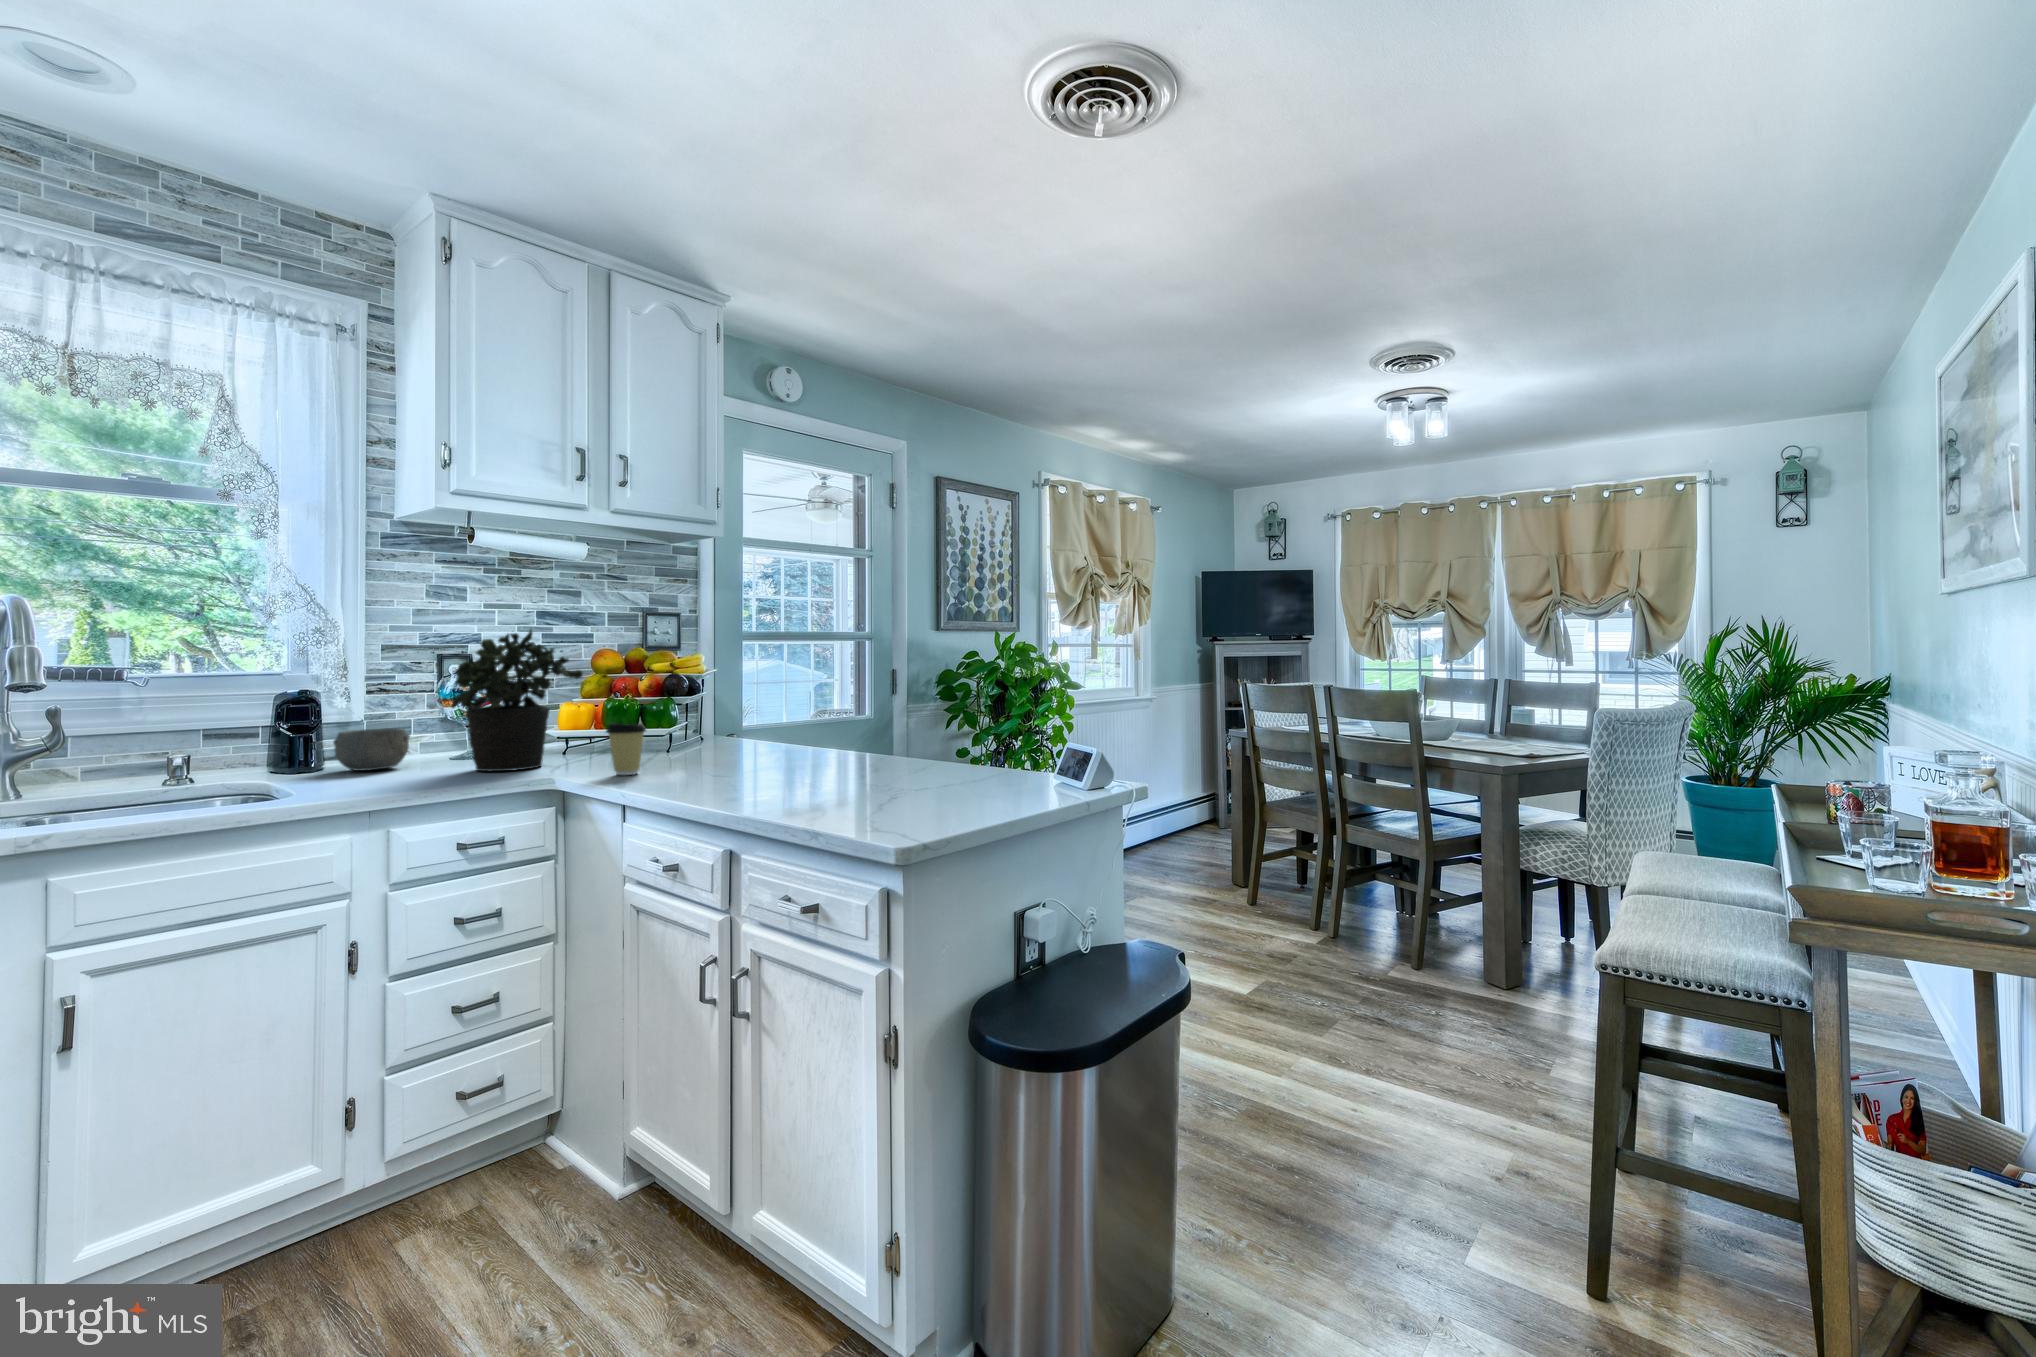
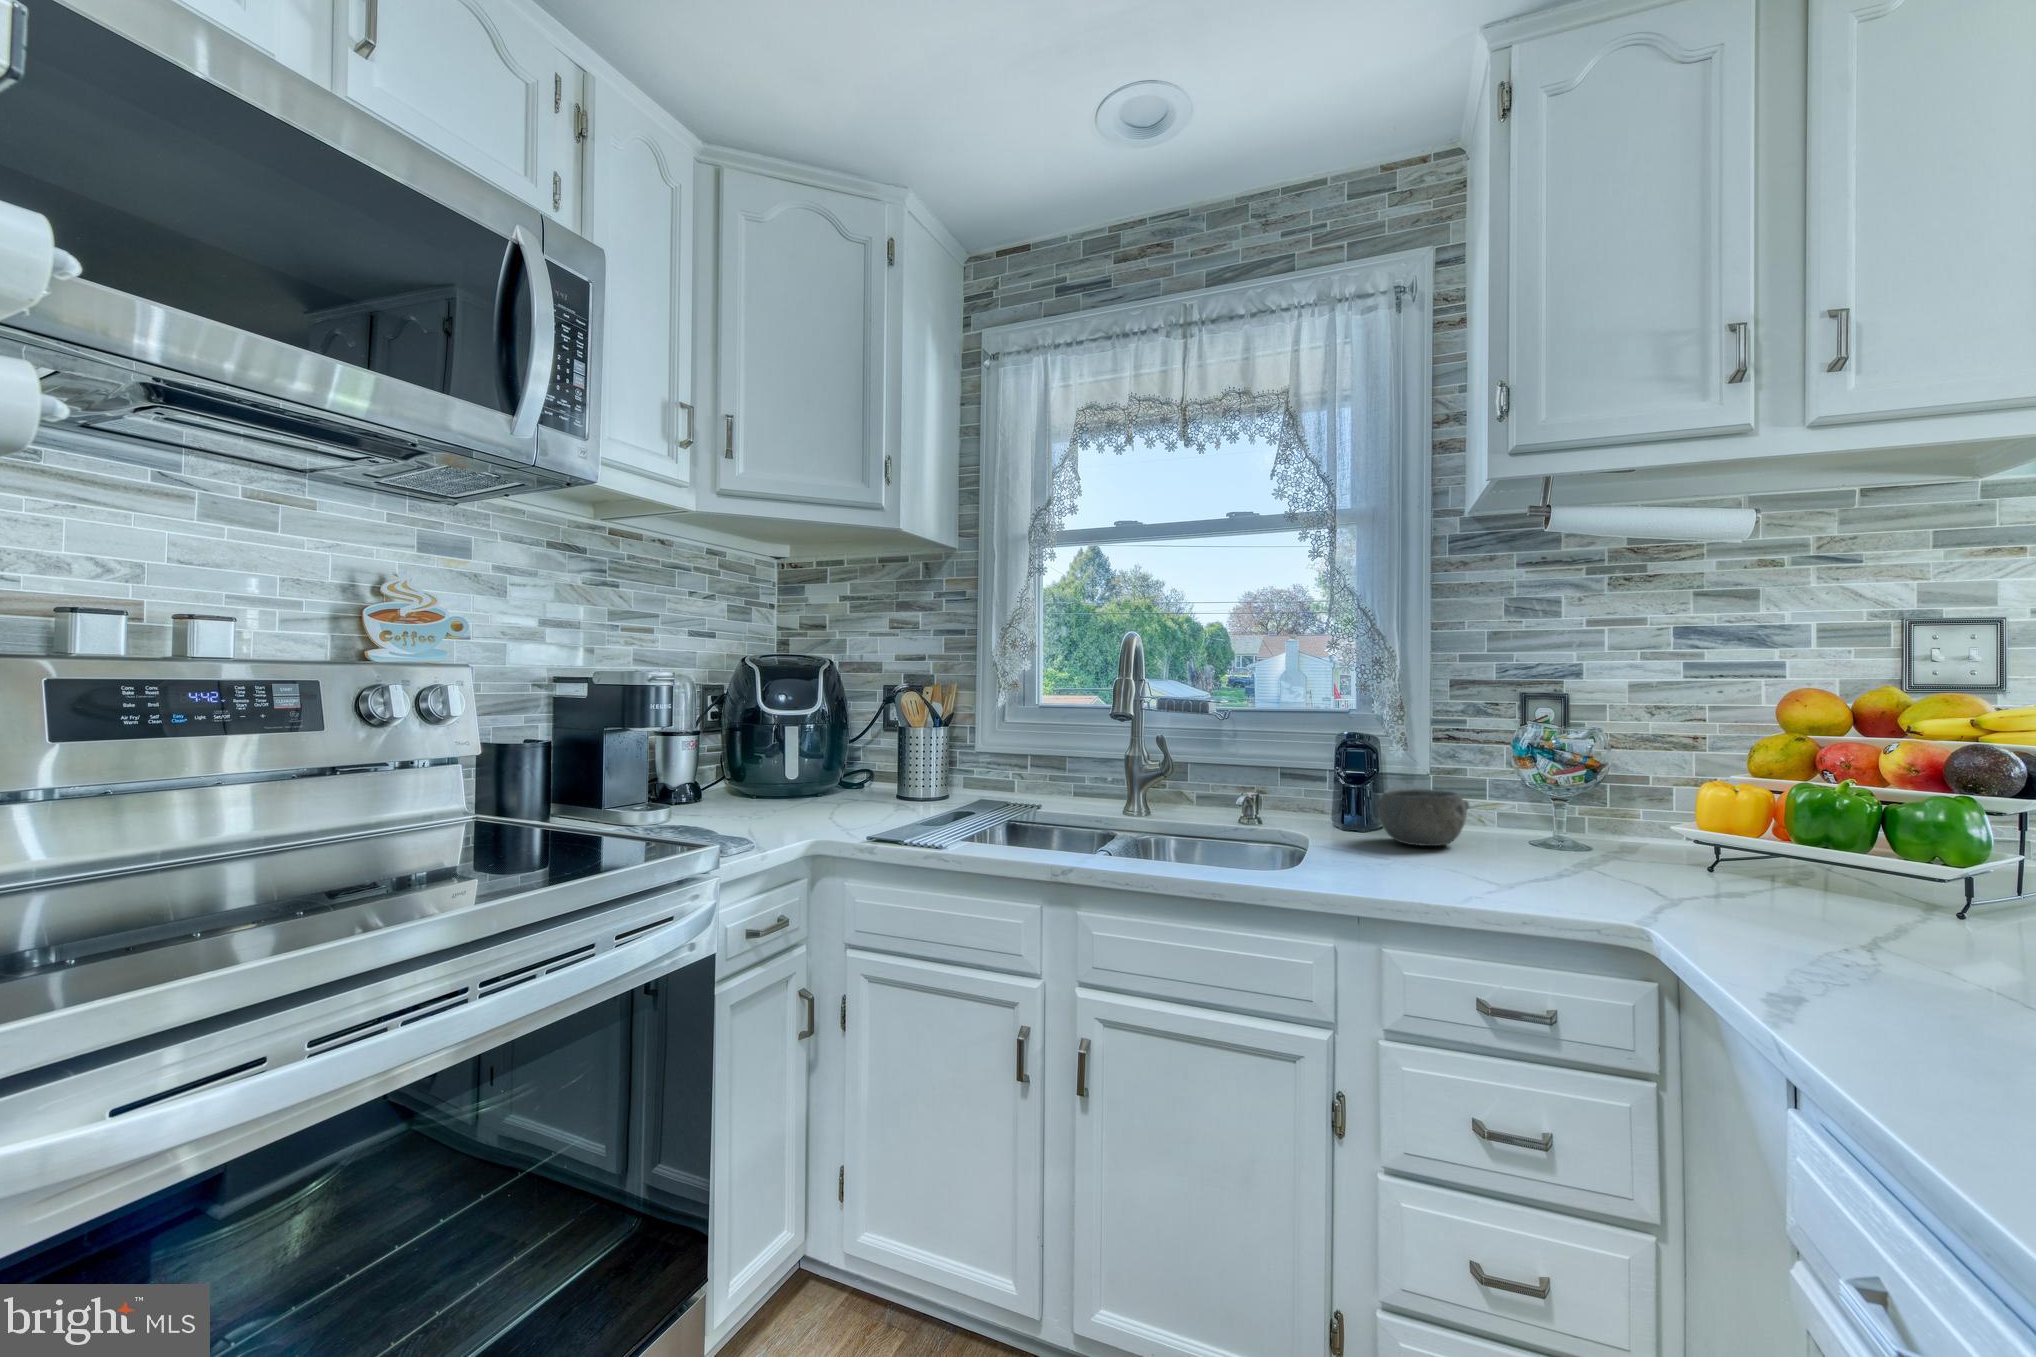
potted plant: present [451,630,583,771] -> none [1496,657,1738,893]
coffee cup: present [606,723,646,775] -> none [1766,848,1876,969]

